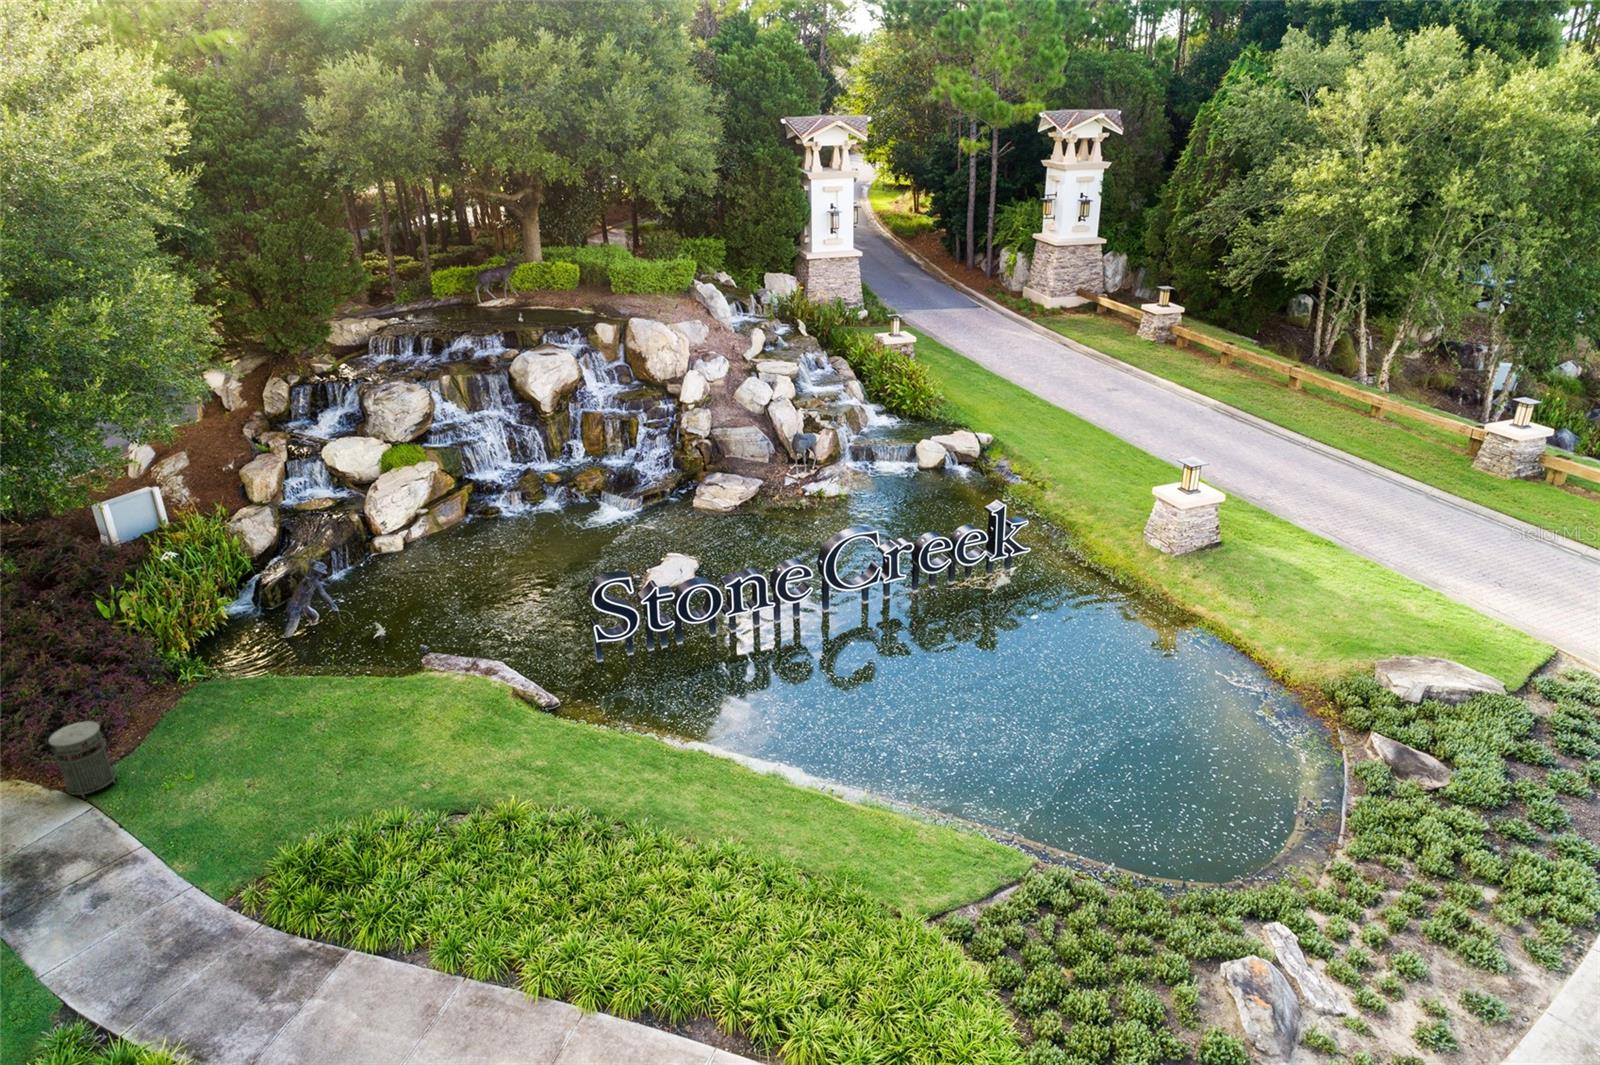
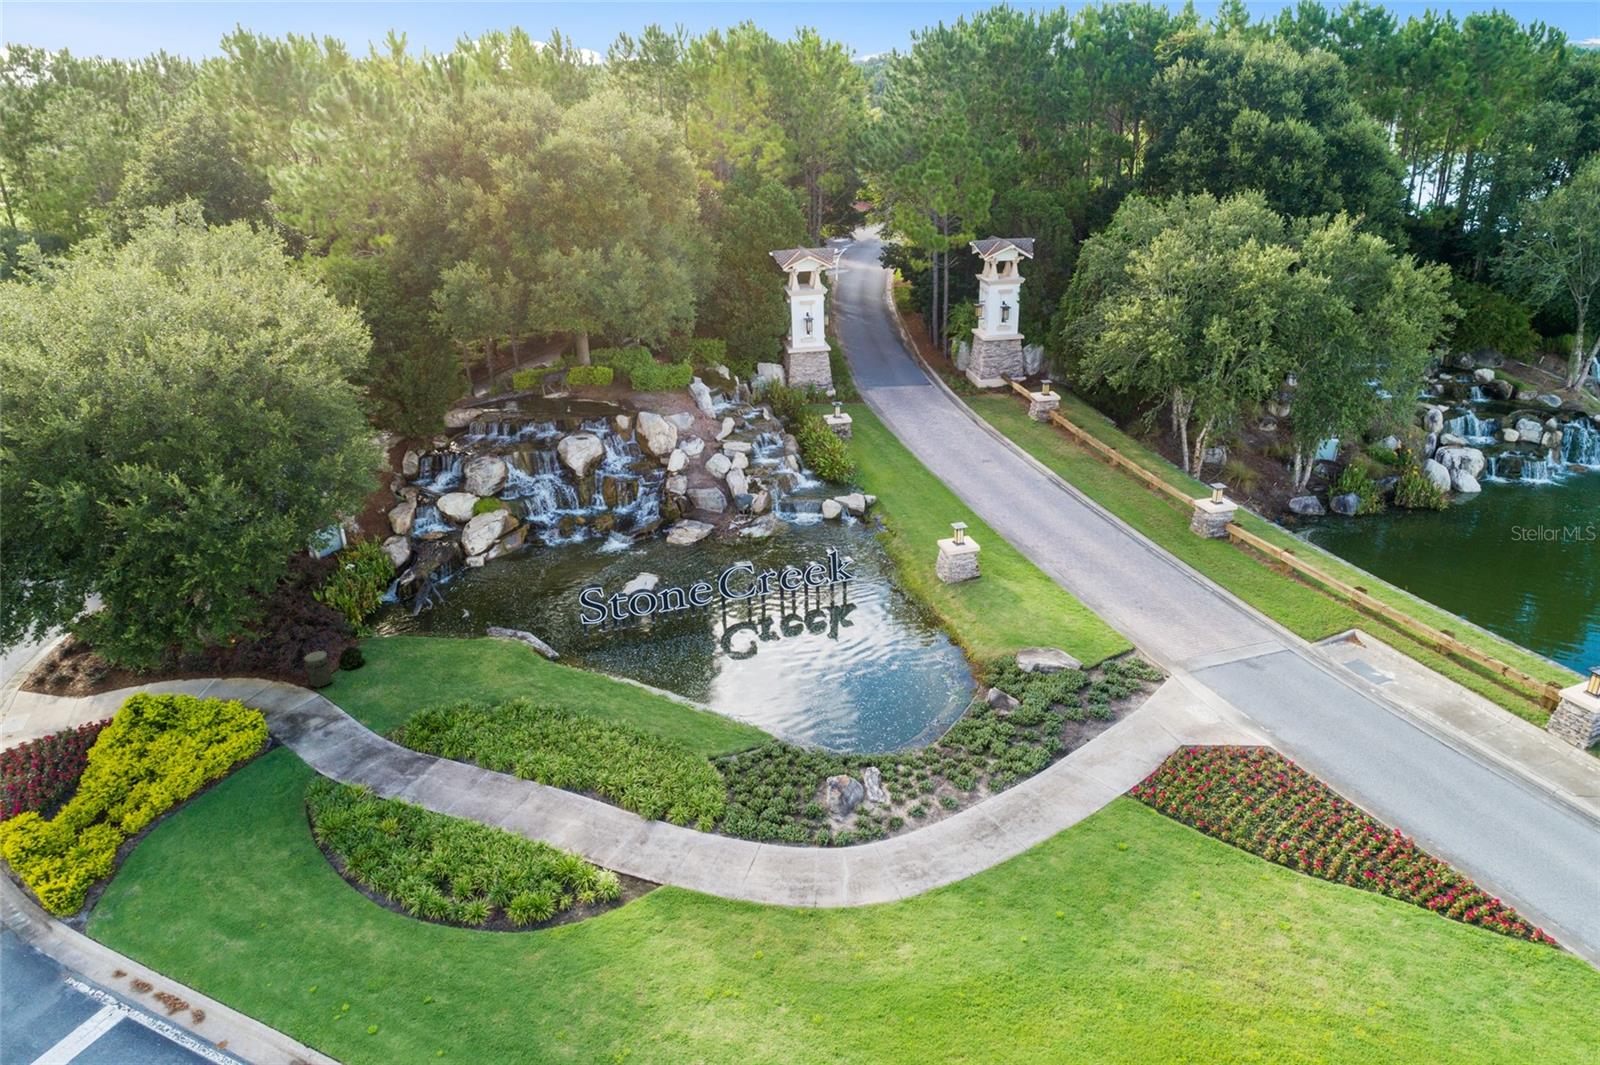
potted plant: none [130,704,188,753] -> present [338,646,365,670]

